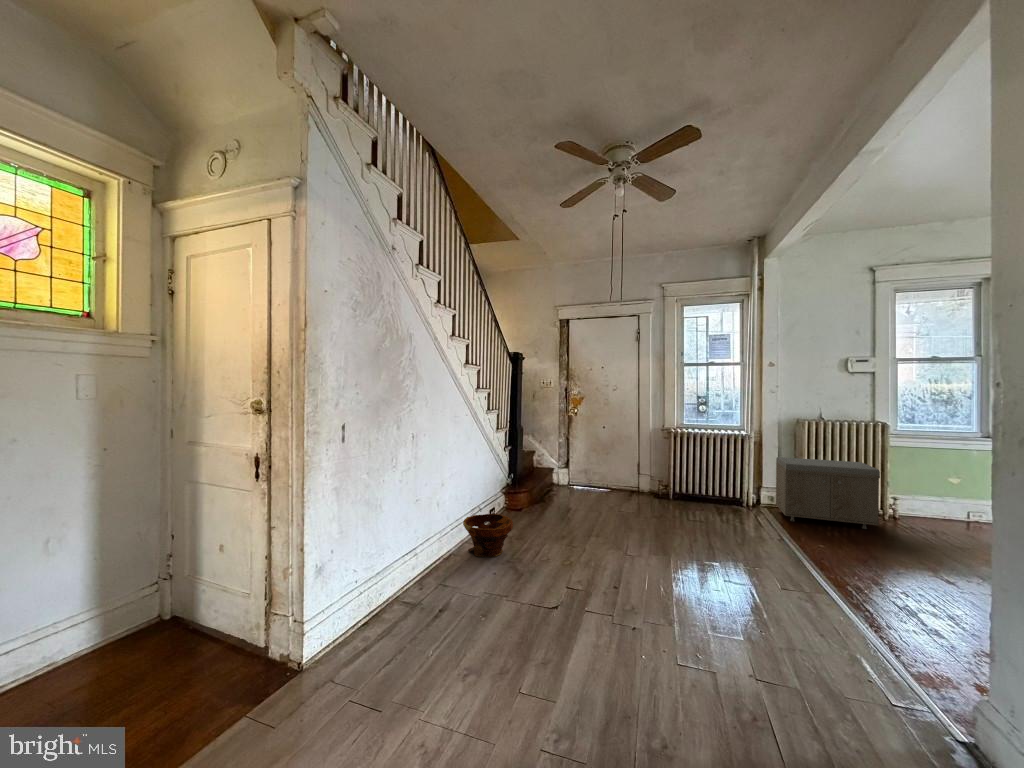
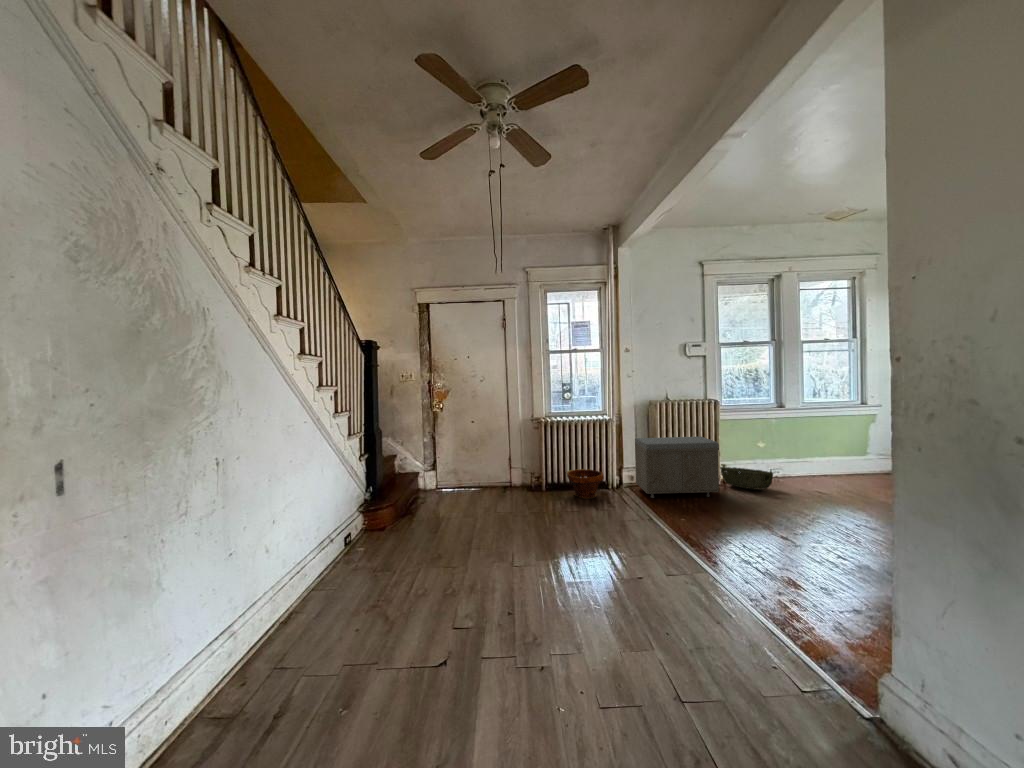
woven basket: none [887,499,963,532] -> present [720,467,773,490]
planter: present [463,514,513,557] -> present [567,469,604,499]

